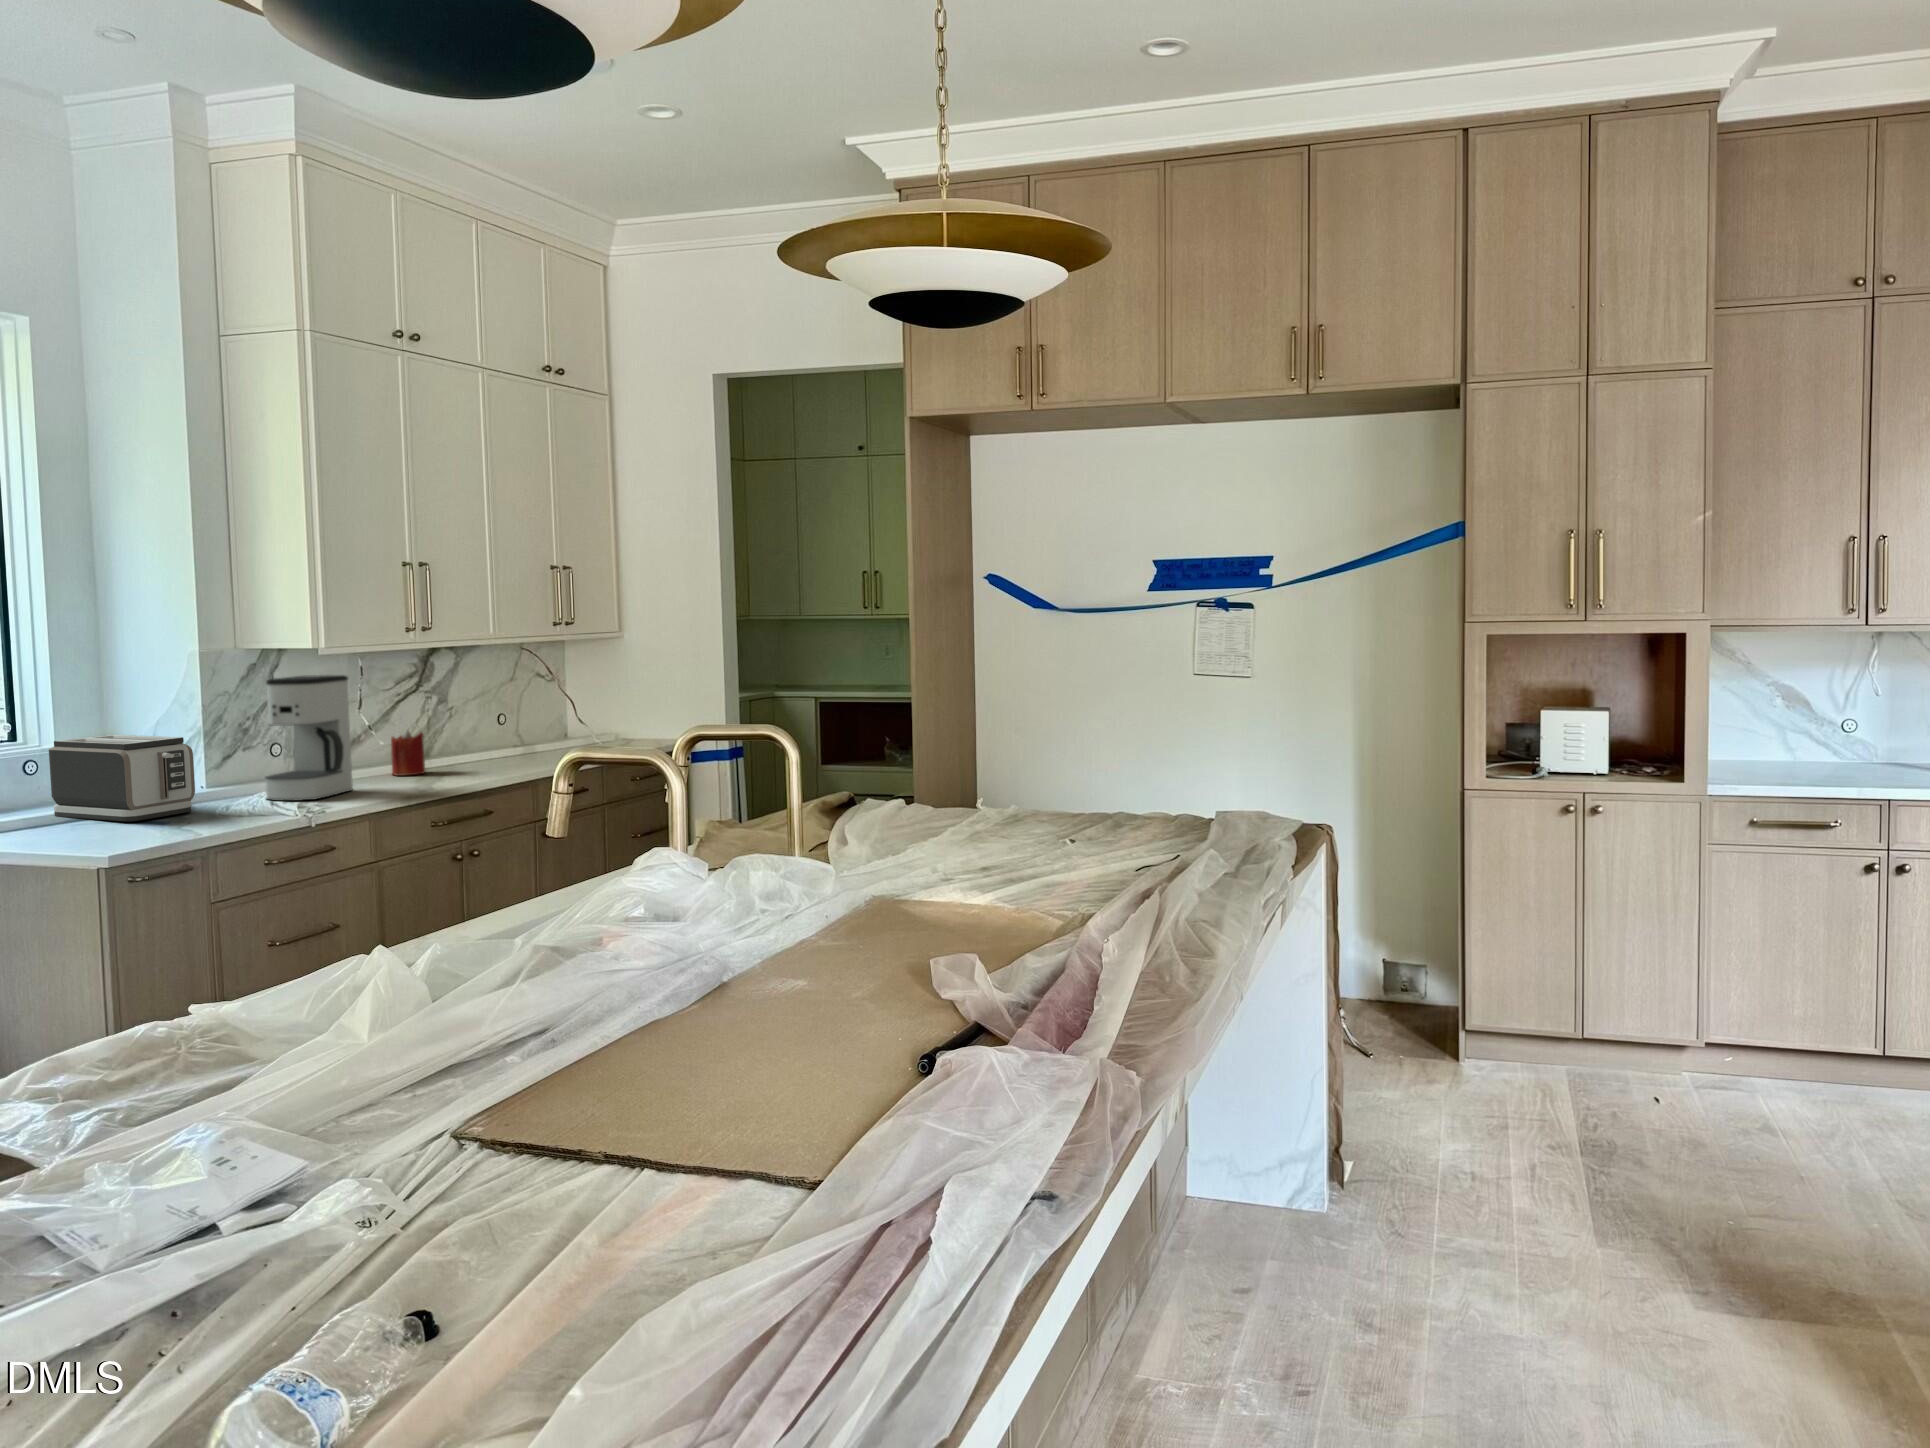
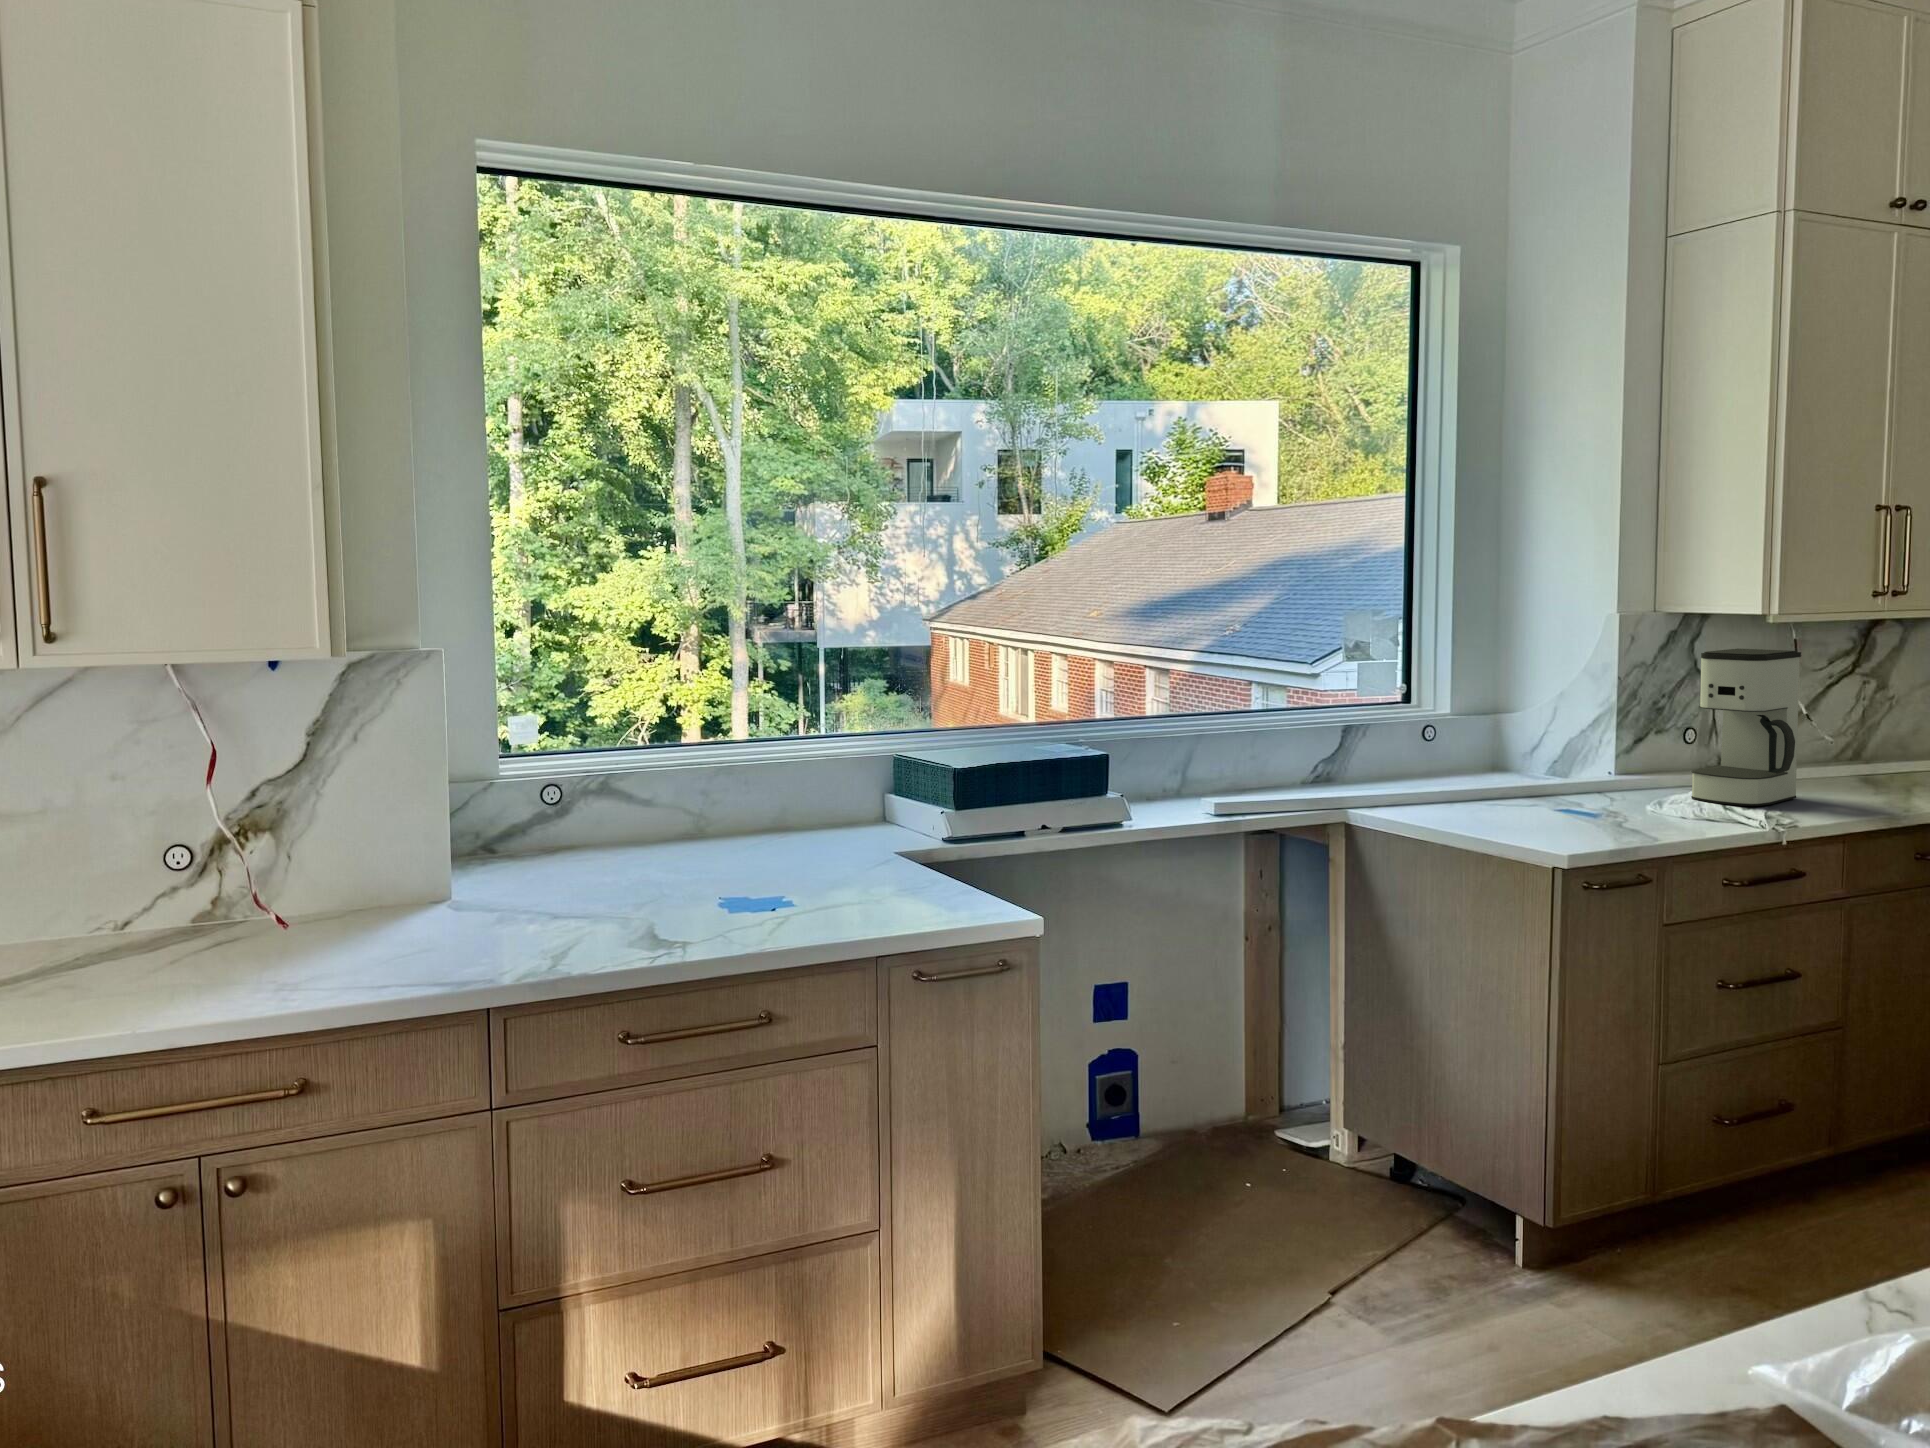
candle: present [391,730,425,776] -> none [1828,722,1876,784]
toaster: present [49,735,195,821] -> none [1468,707,1623,810]

